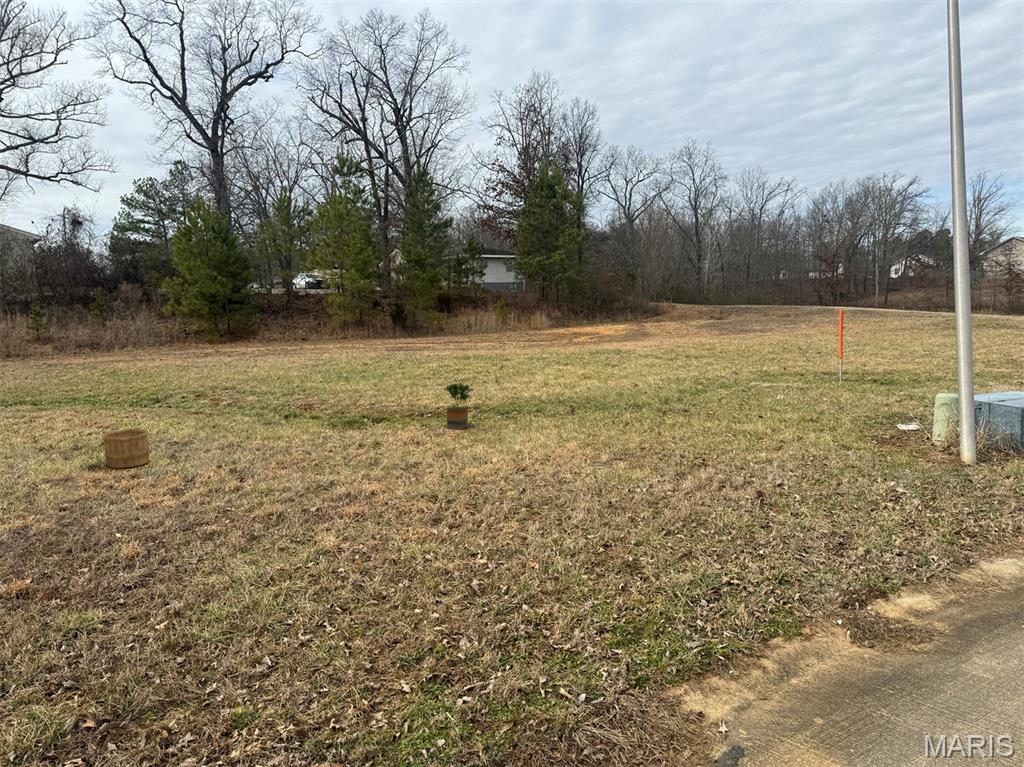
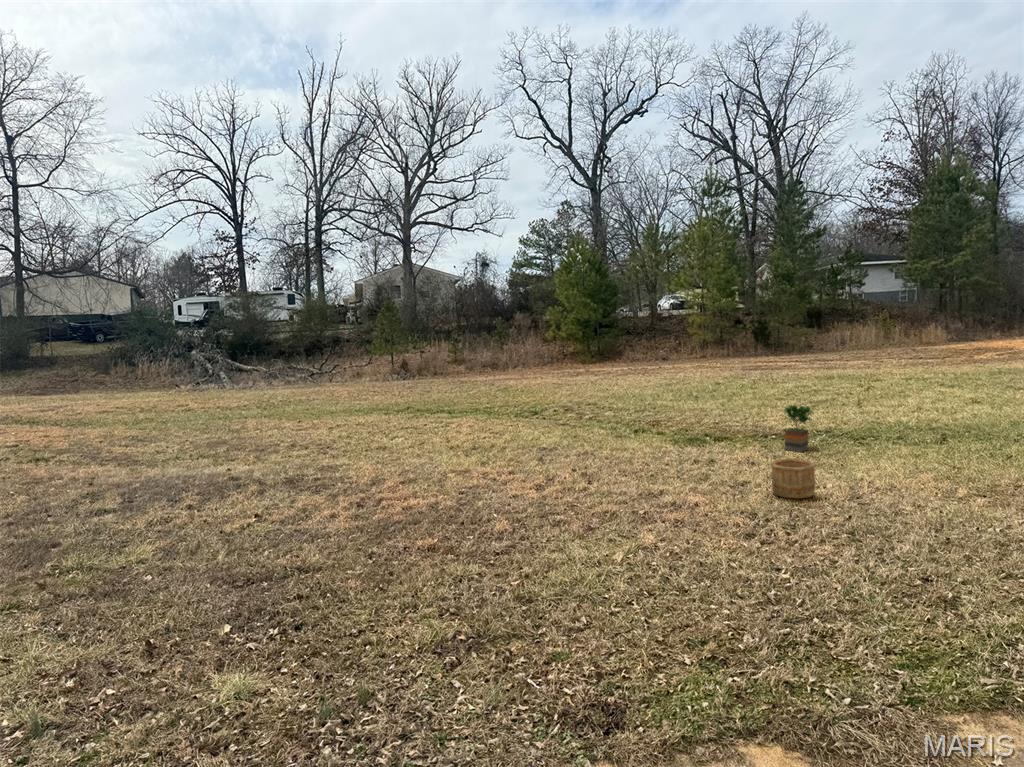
wooden bucket: present [102,429,149,468] -> present [771,459,816,499]

